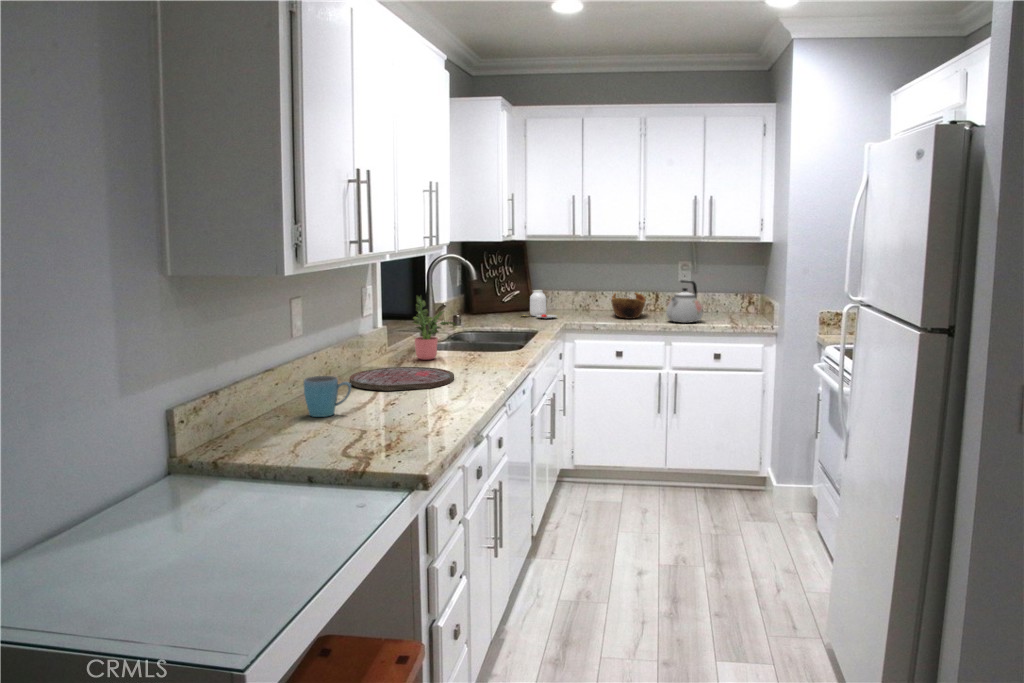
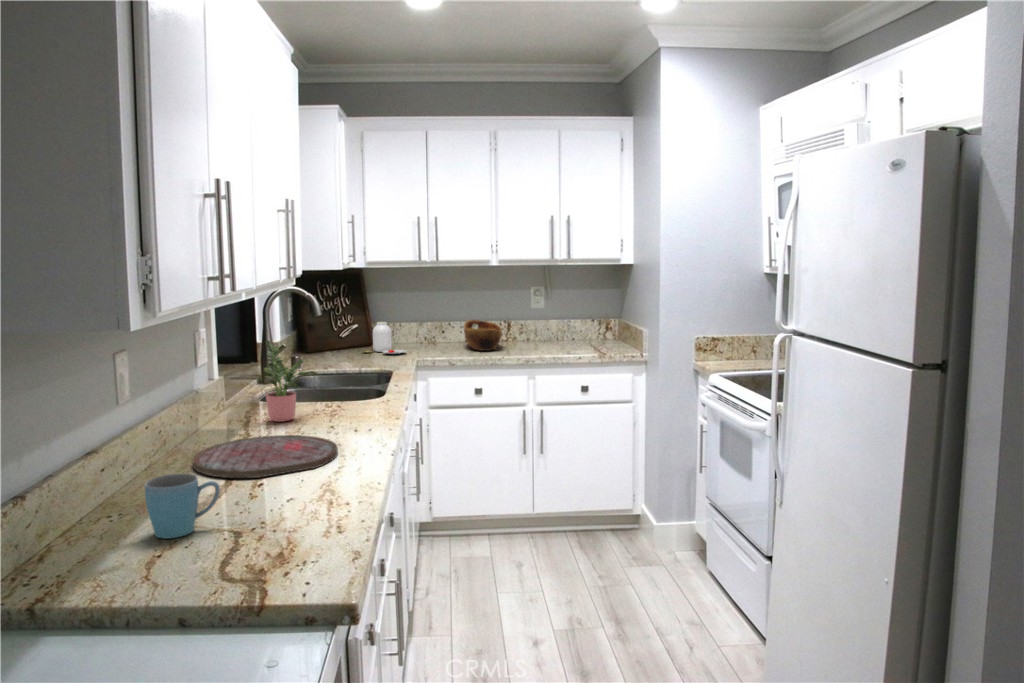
kettle: present [666,280,703,323] -> none [529,308,567,353]

